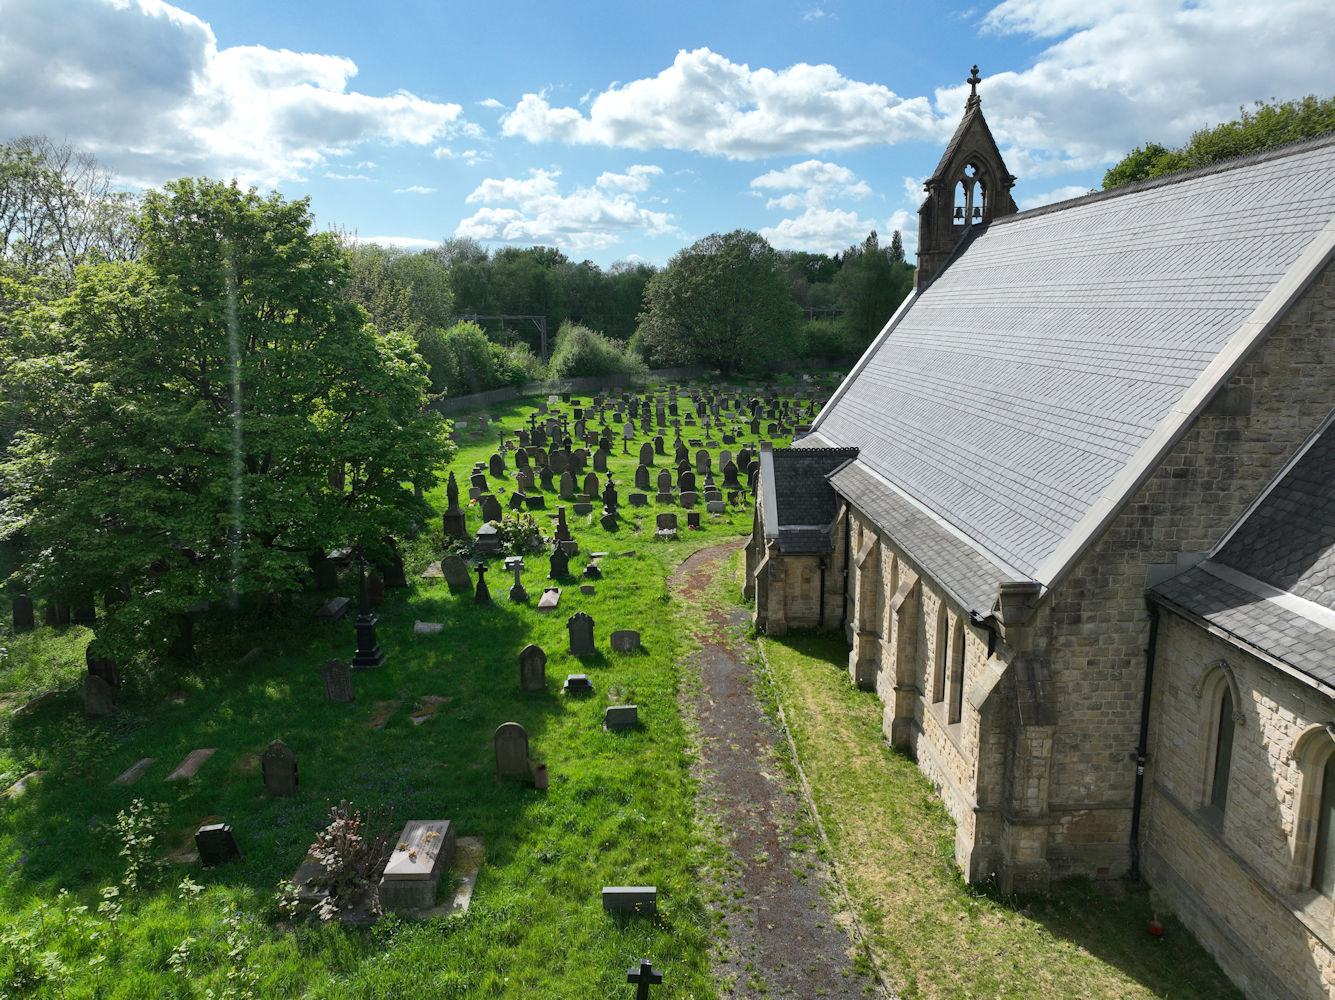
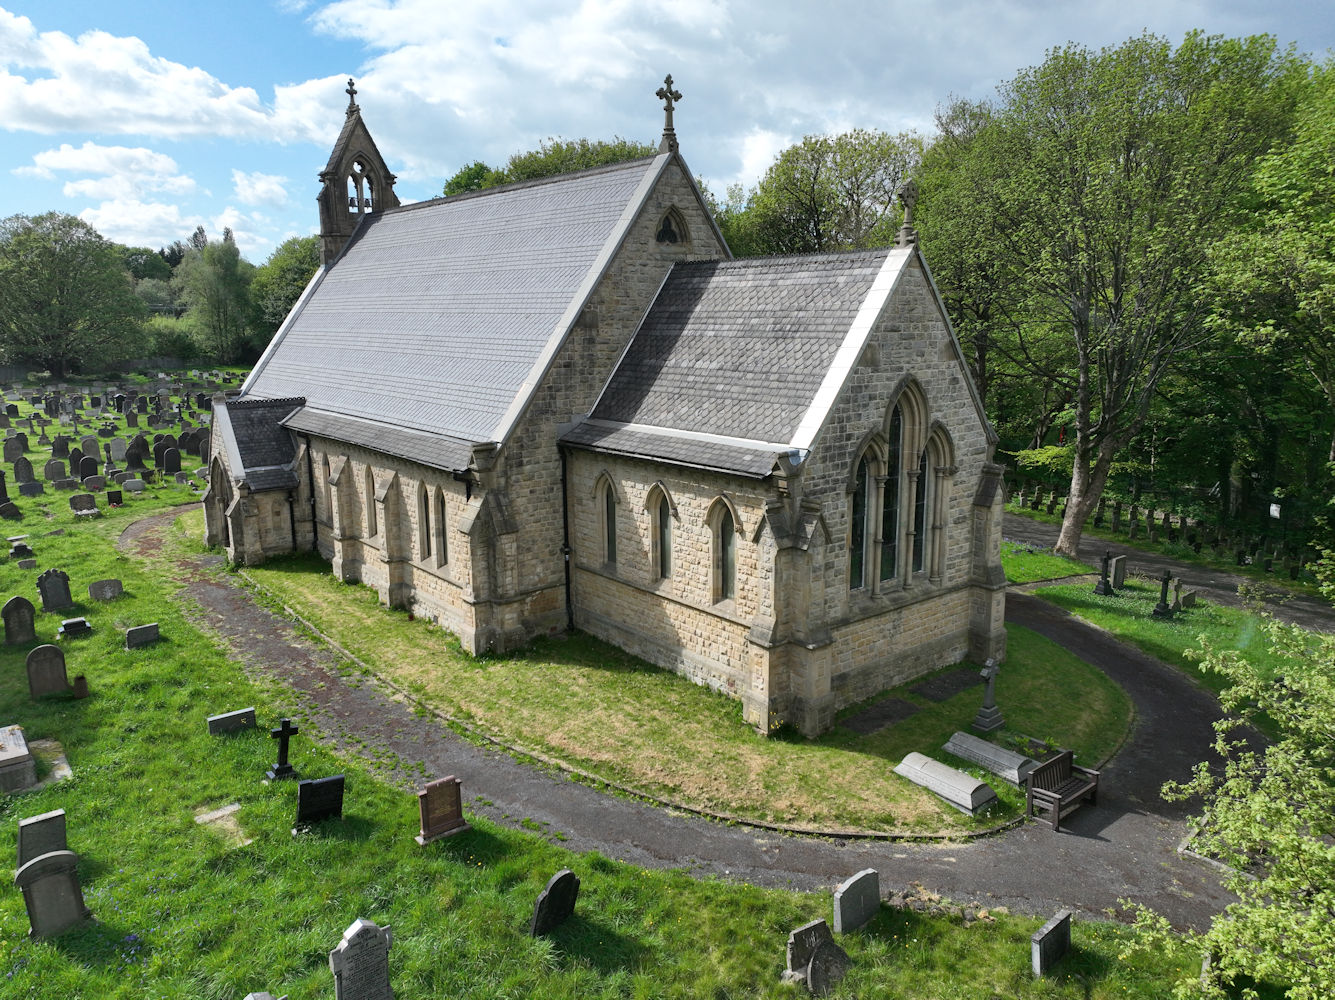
potted tree: present [1149,886,1181,935] -> present [406,593,422,621]

